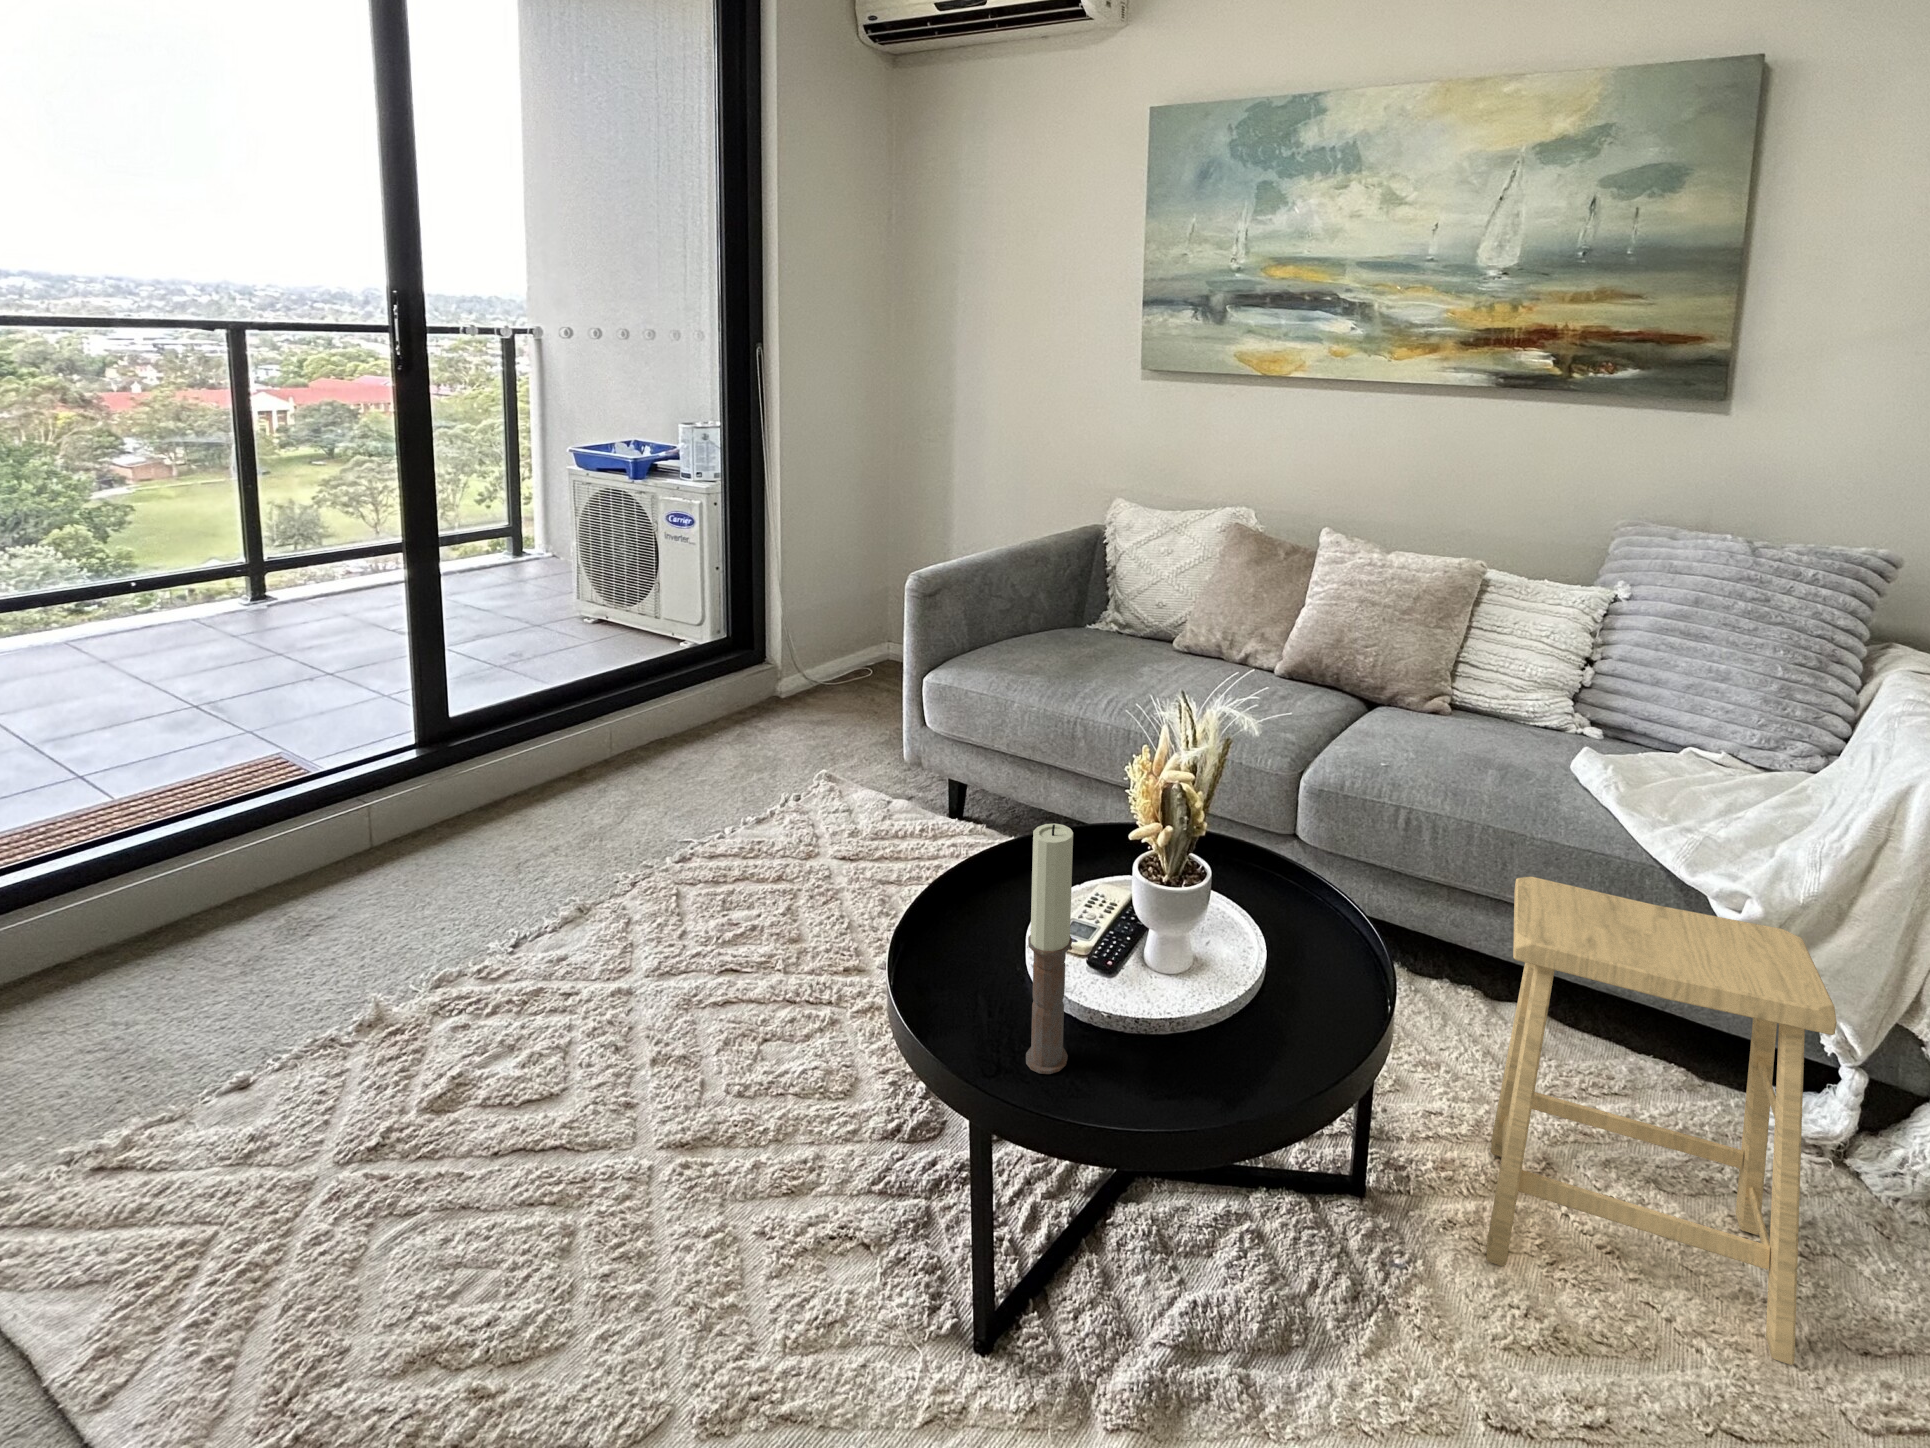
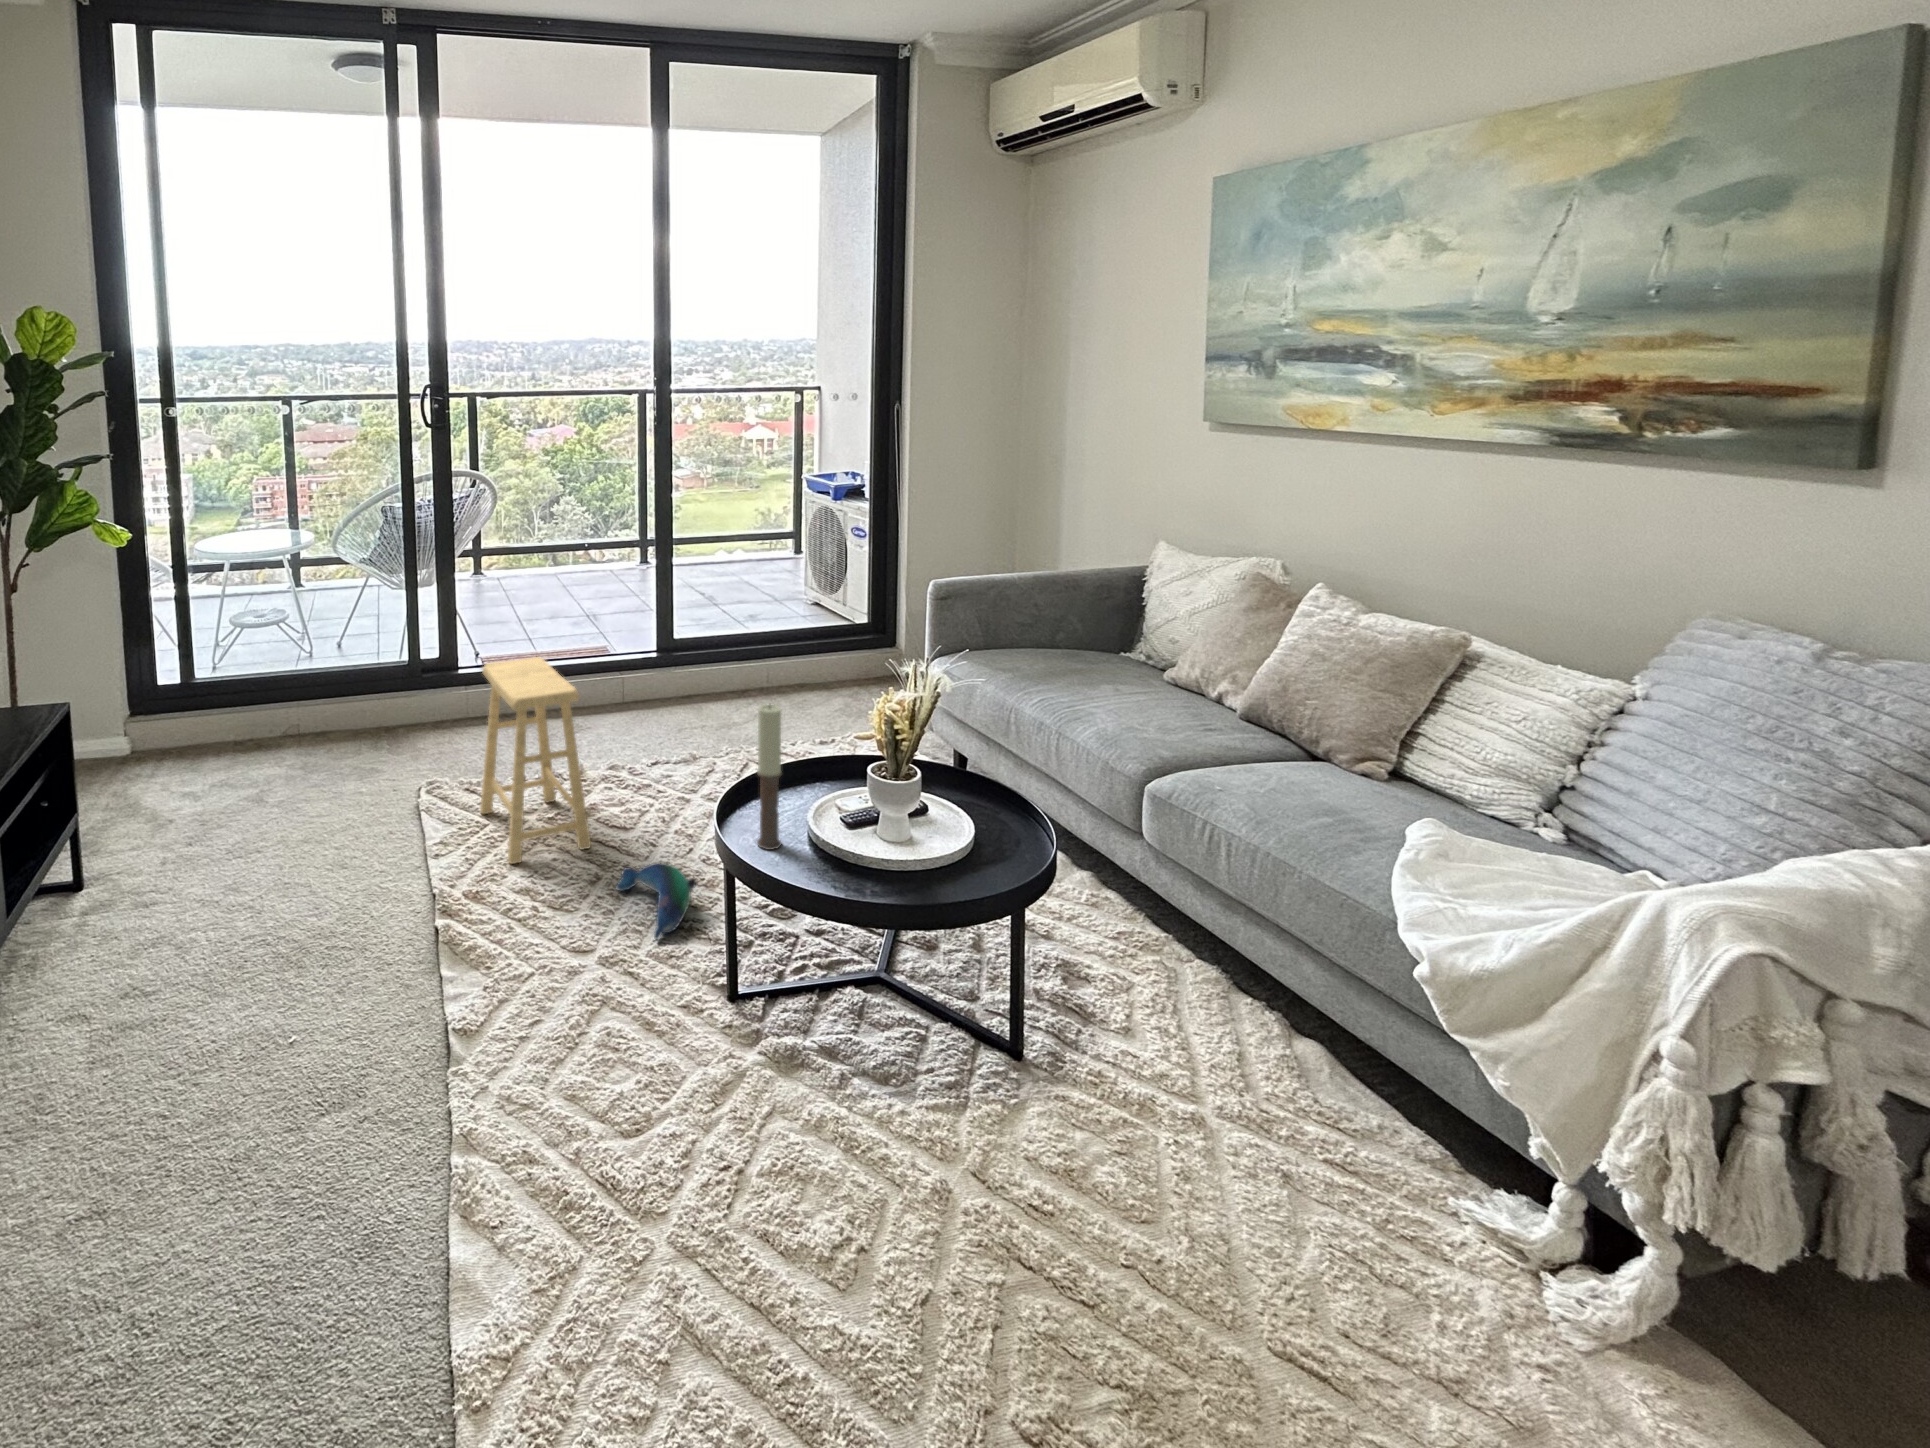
footstool: present [1486,877,1837,1365] -> present [480,657,591,864]
plush toy: none [623,1143,807,1311] -> present [616,863,696,940]

